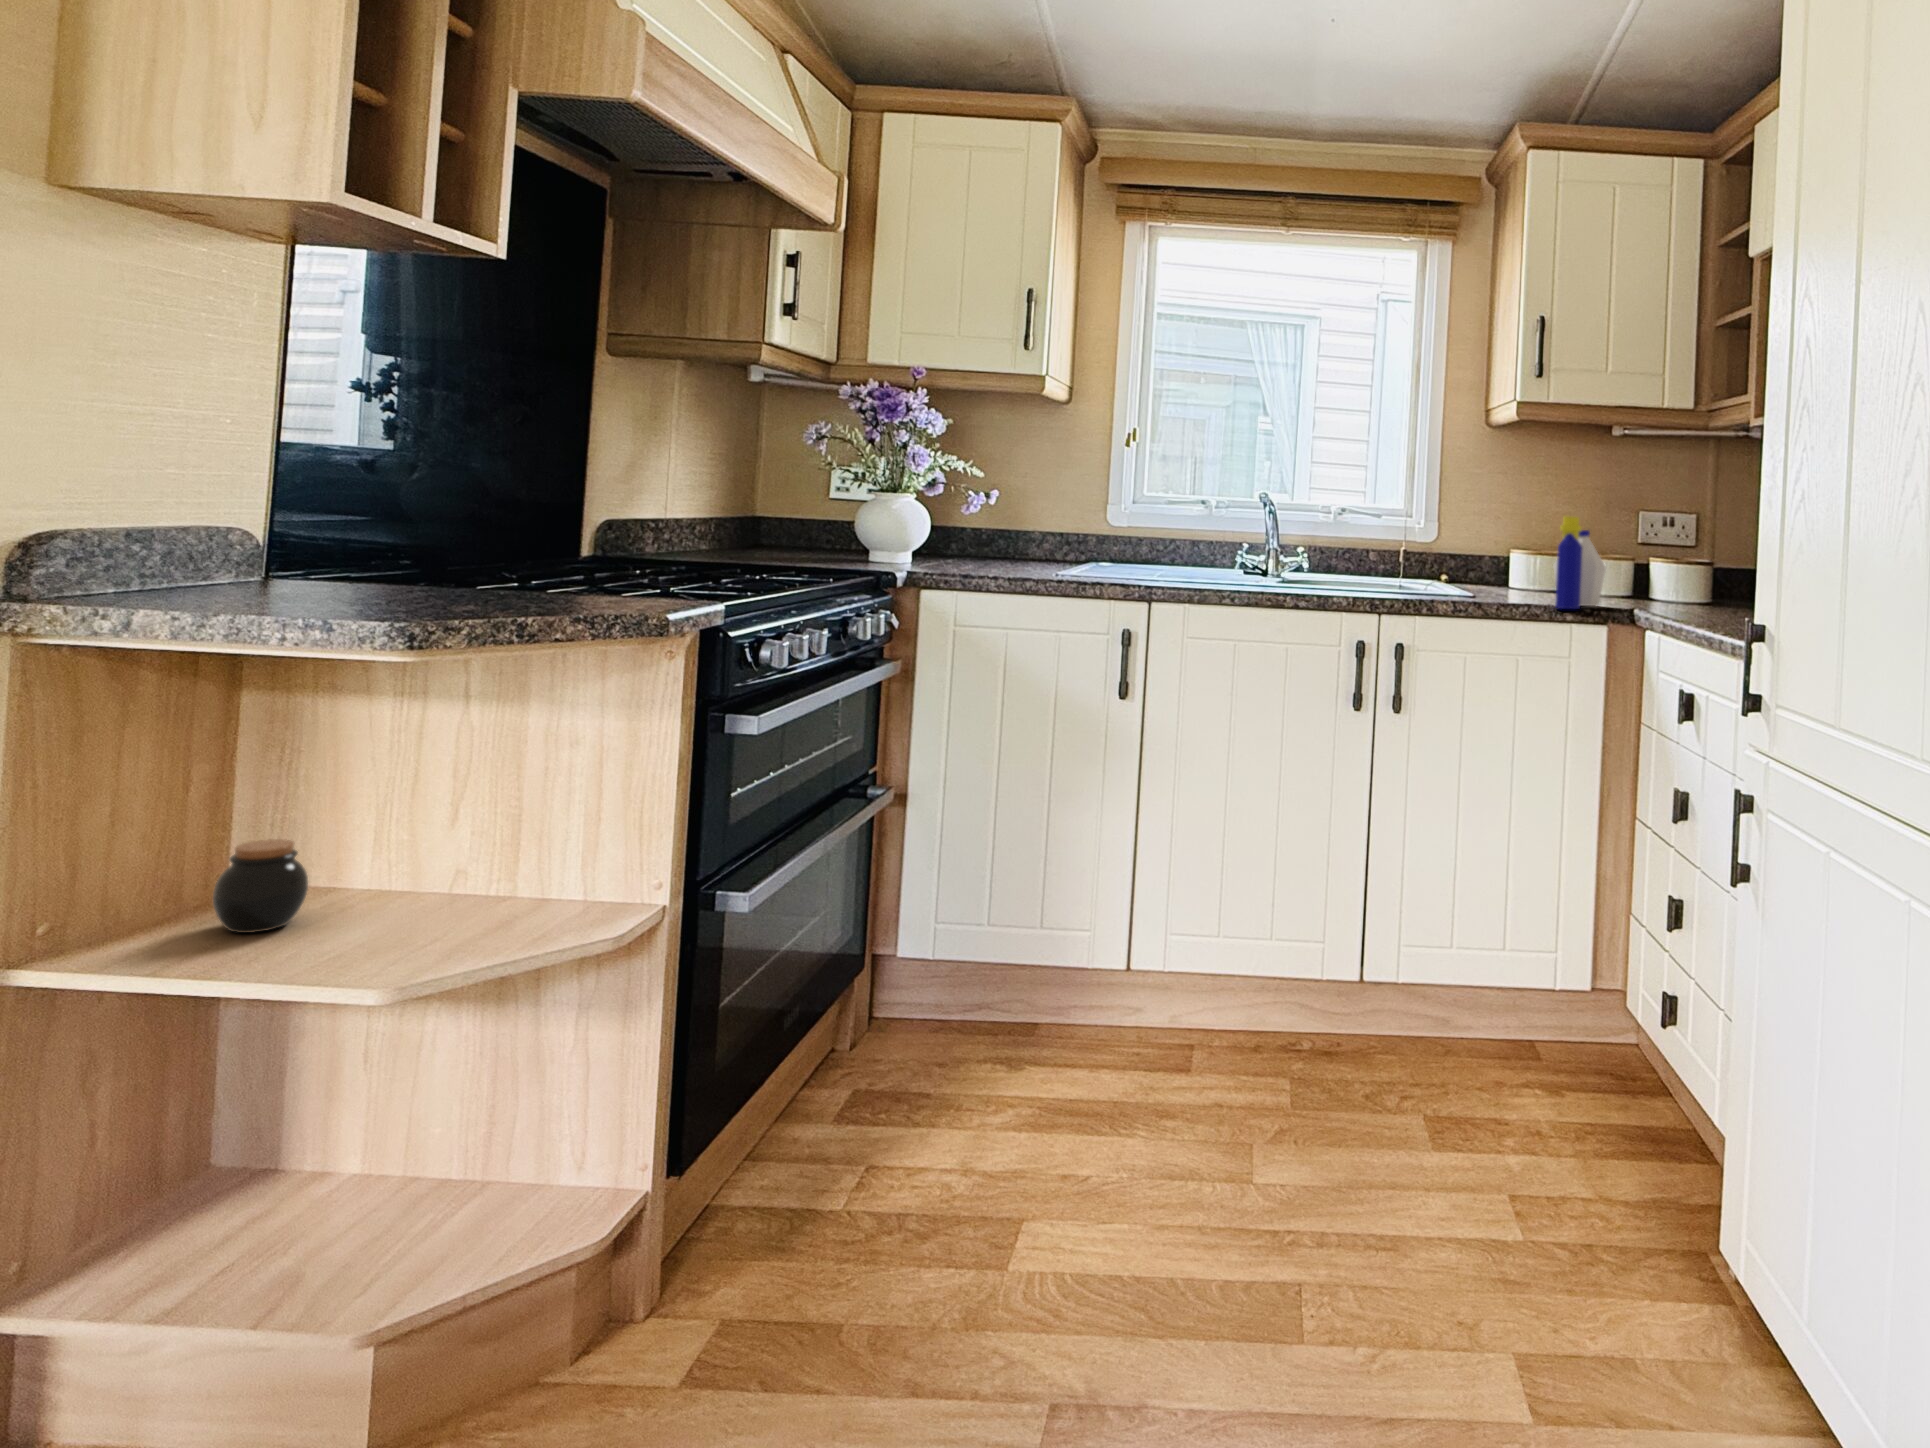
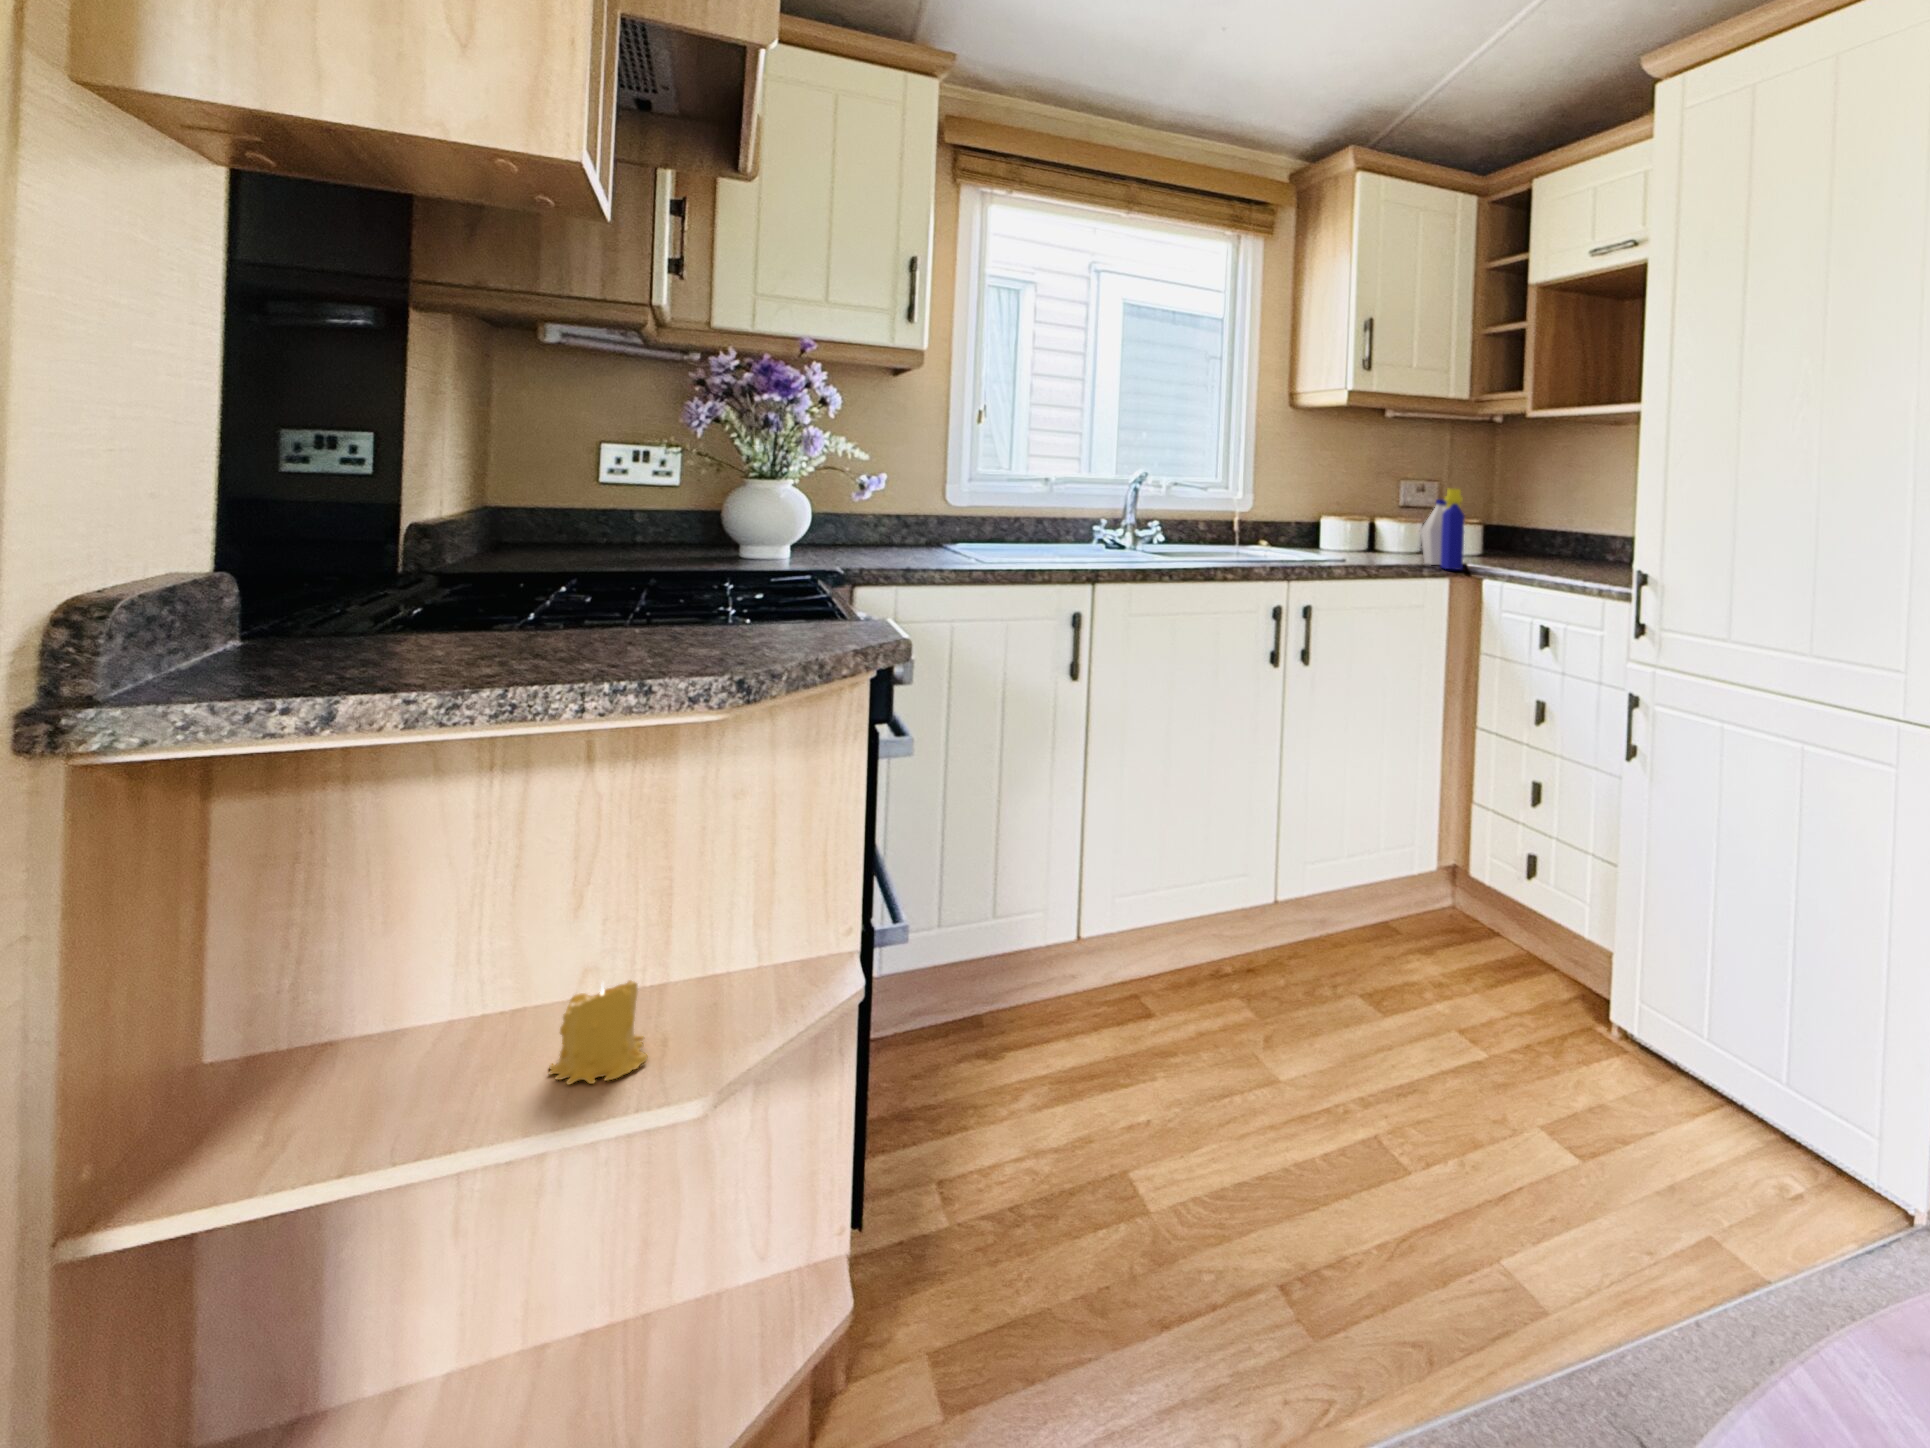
jar: present [213,839,308,933] -> none [325,983,454,1124]
candle: none [367,861,455,938] -> present [549,980,648,1084]

